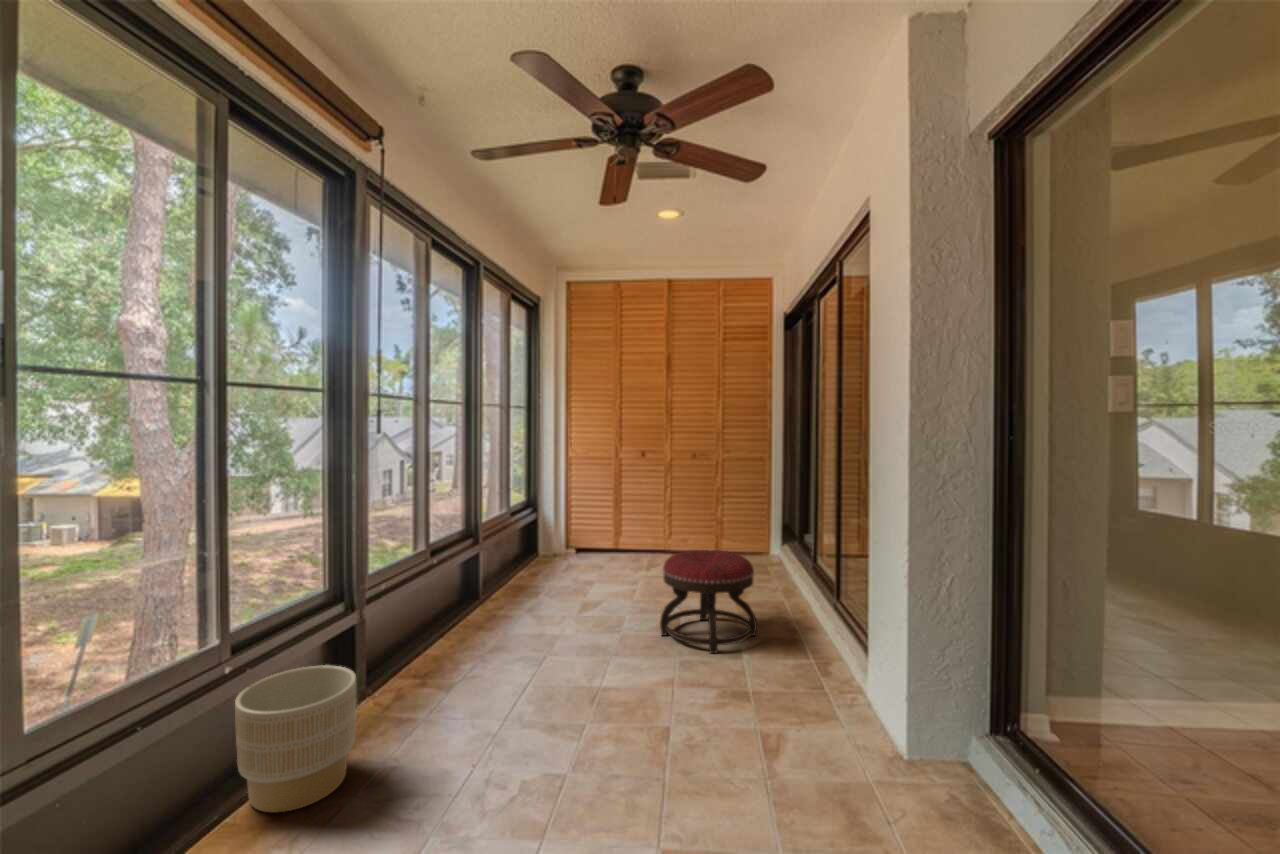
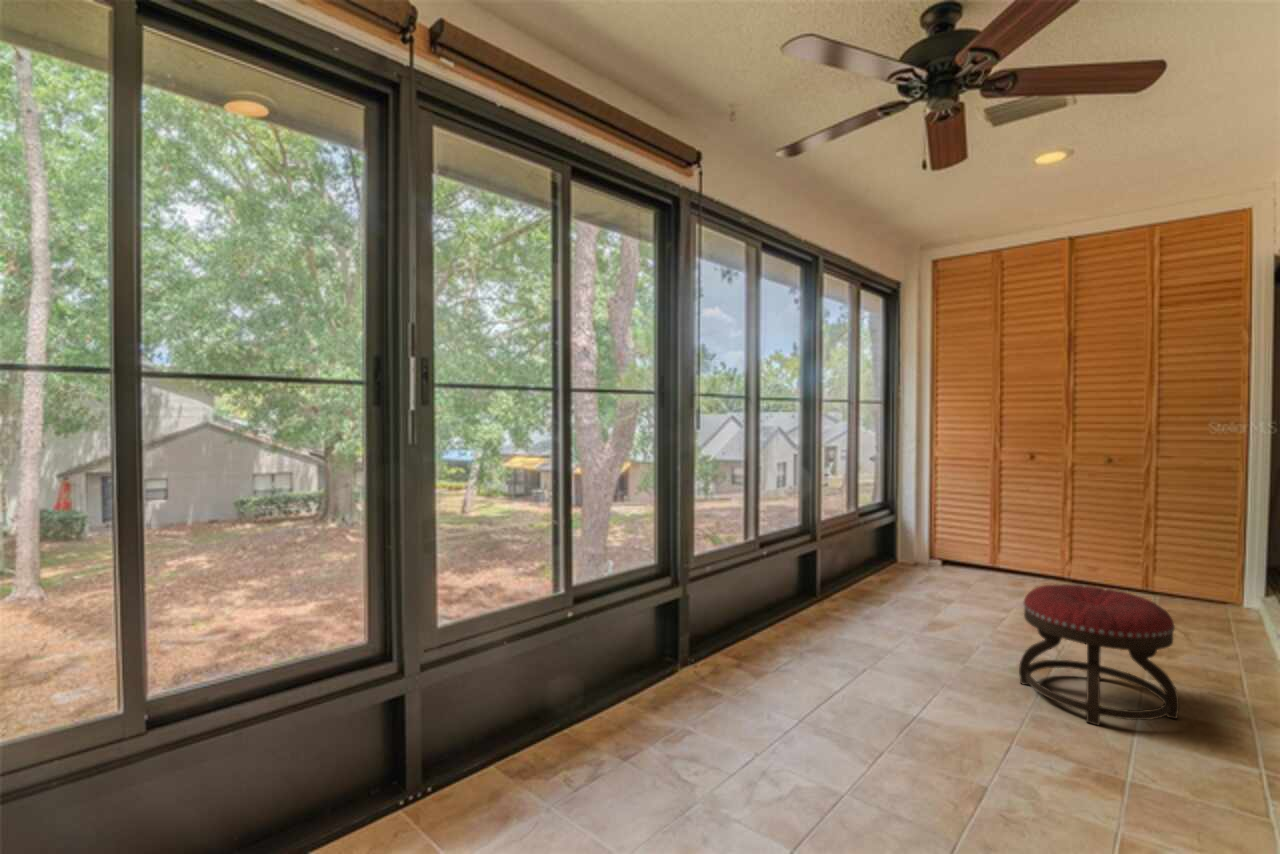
planter: present [235,665,357,812] -> none [577,625,663,738]

